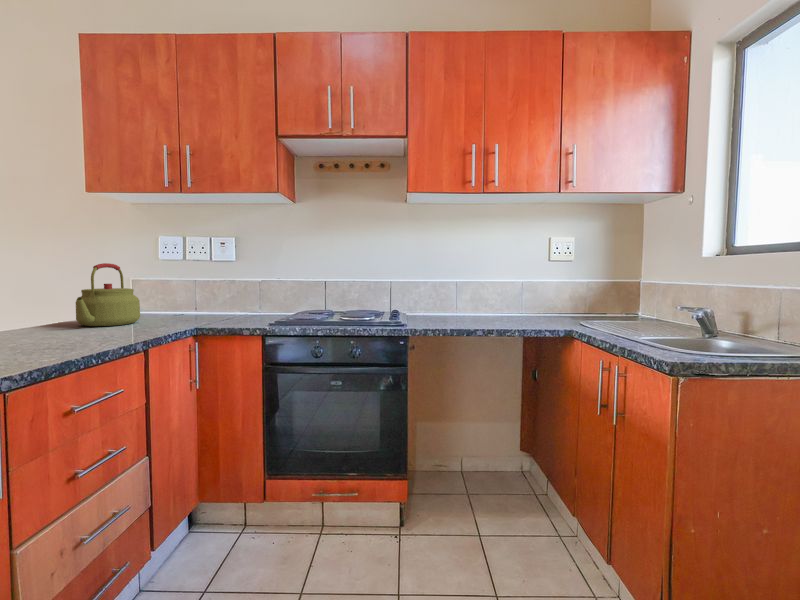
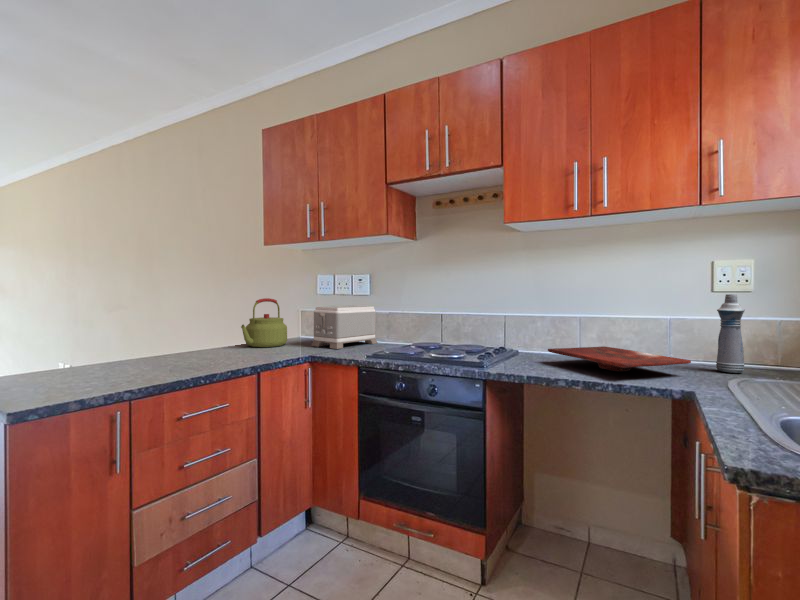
bottle: none [552,260,571,316] -> present [716,294,745,373]
toaster: none [178,274,253,322] -> present [311,306,377,349]
cutting board: none [443,304,550,321] -> present [548,347,691,371]

